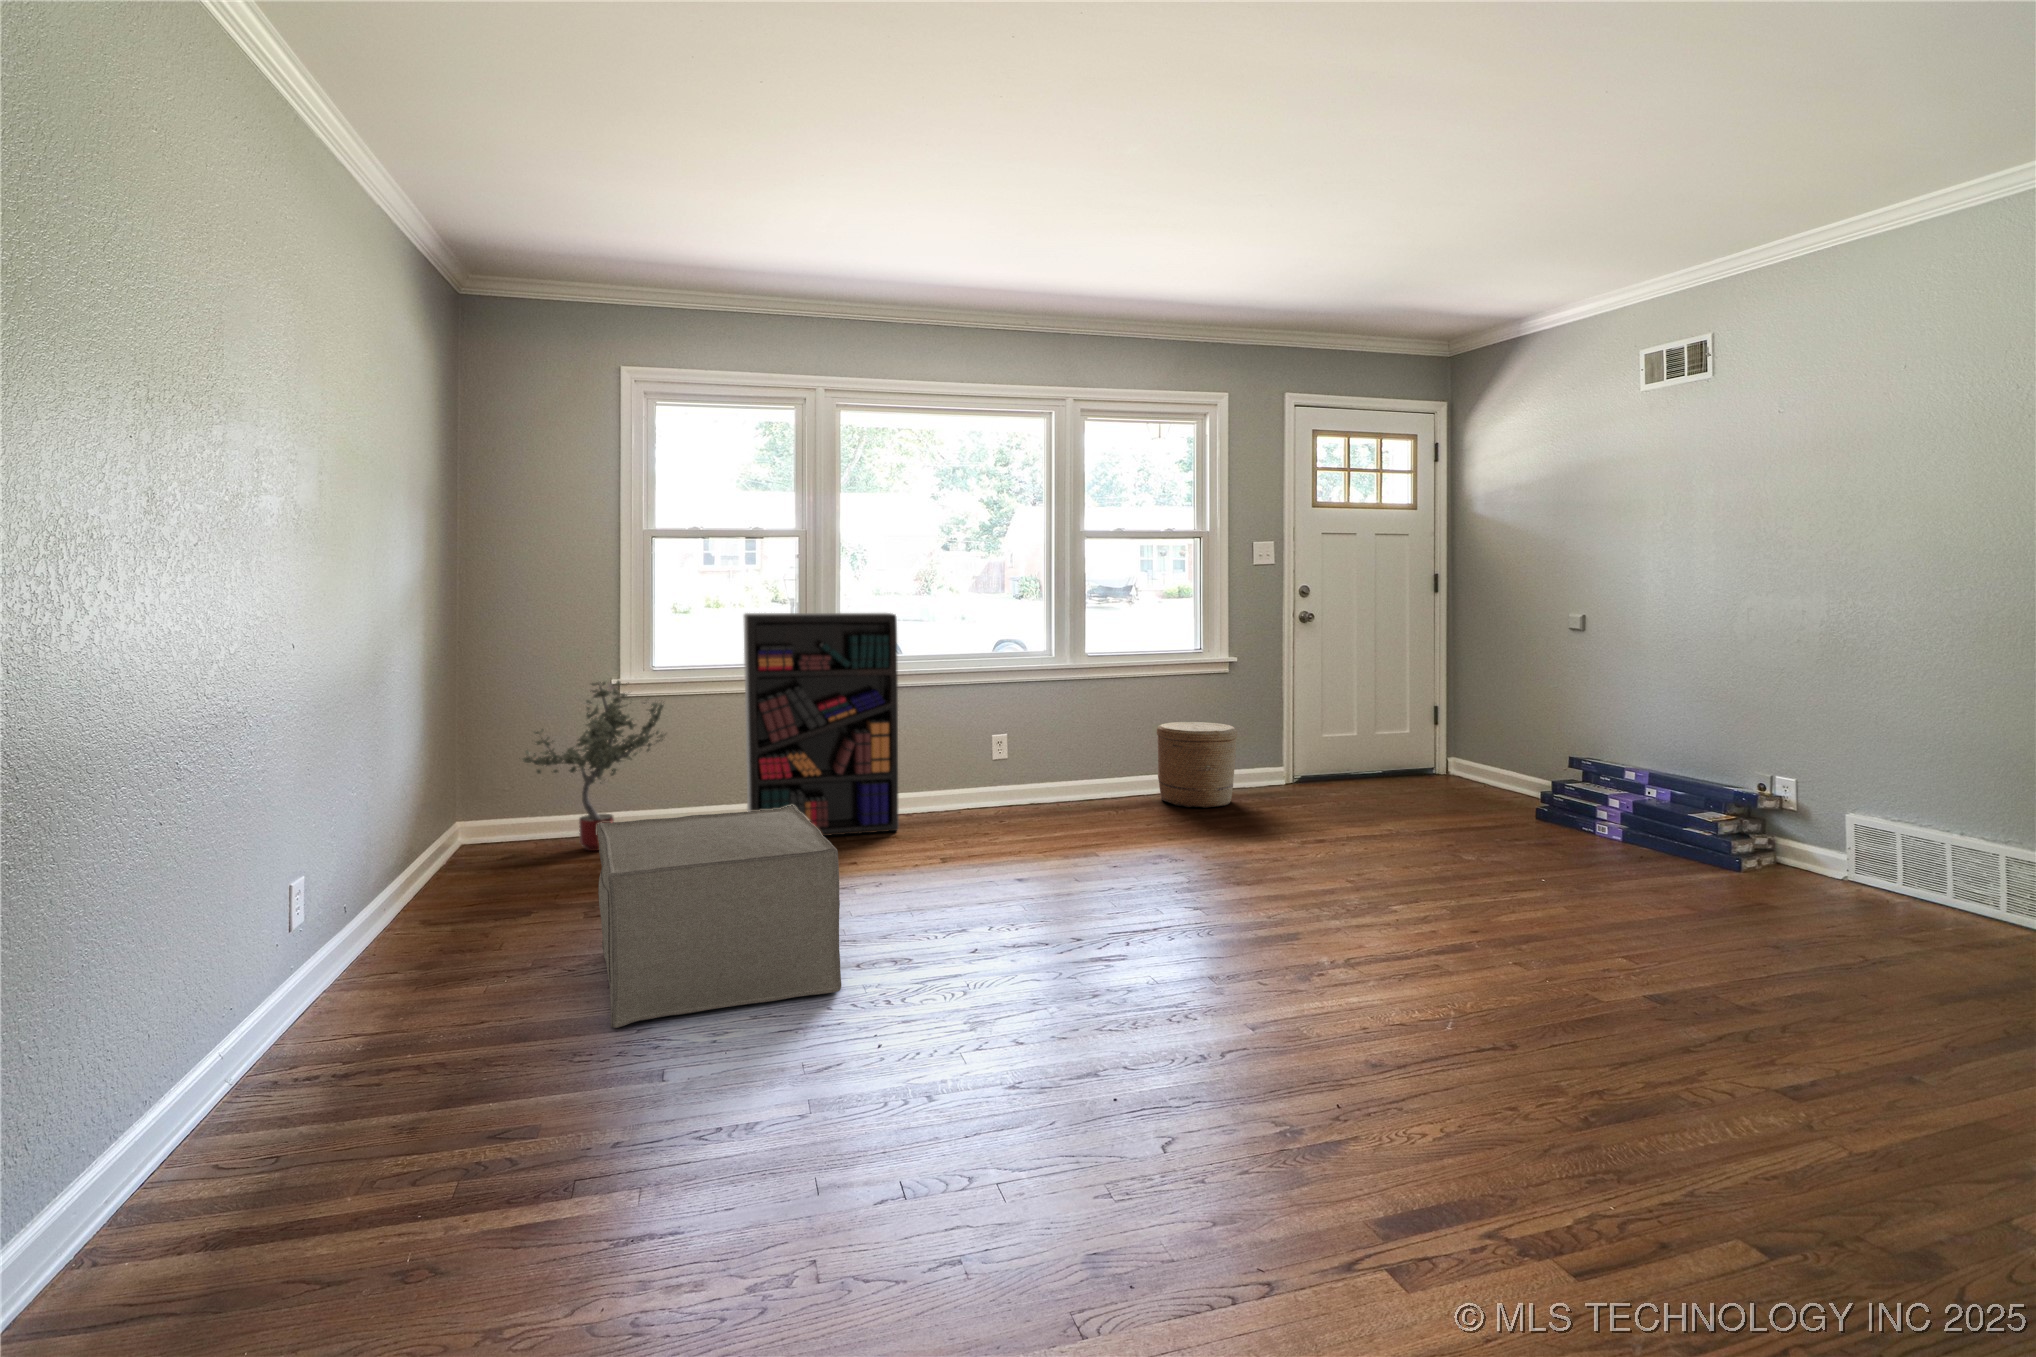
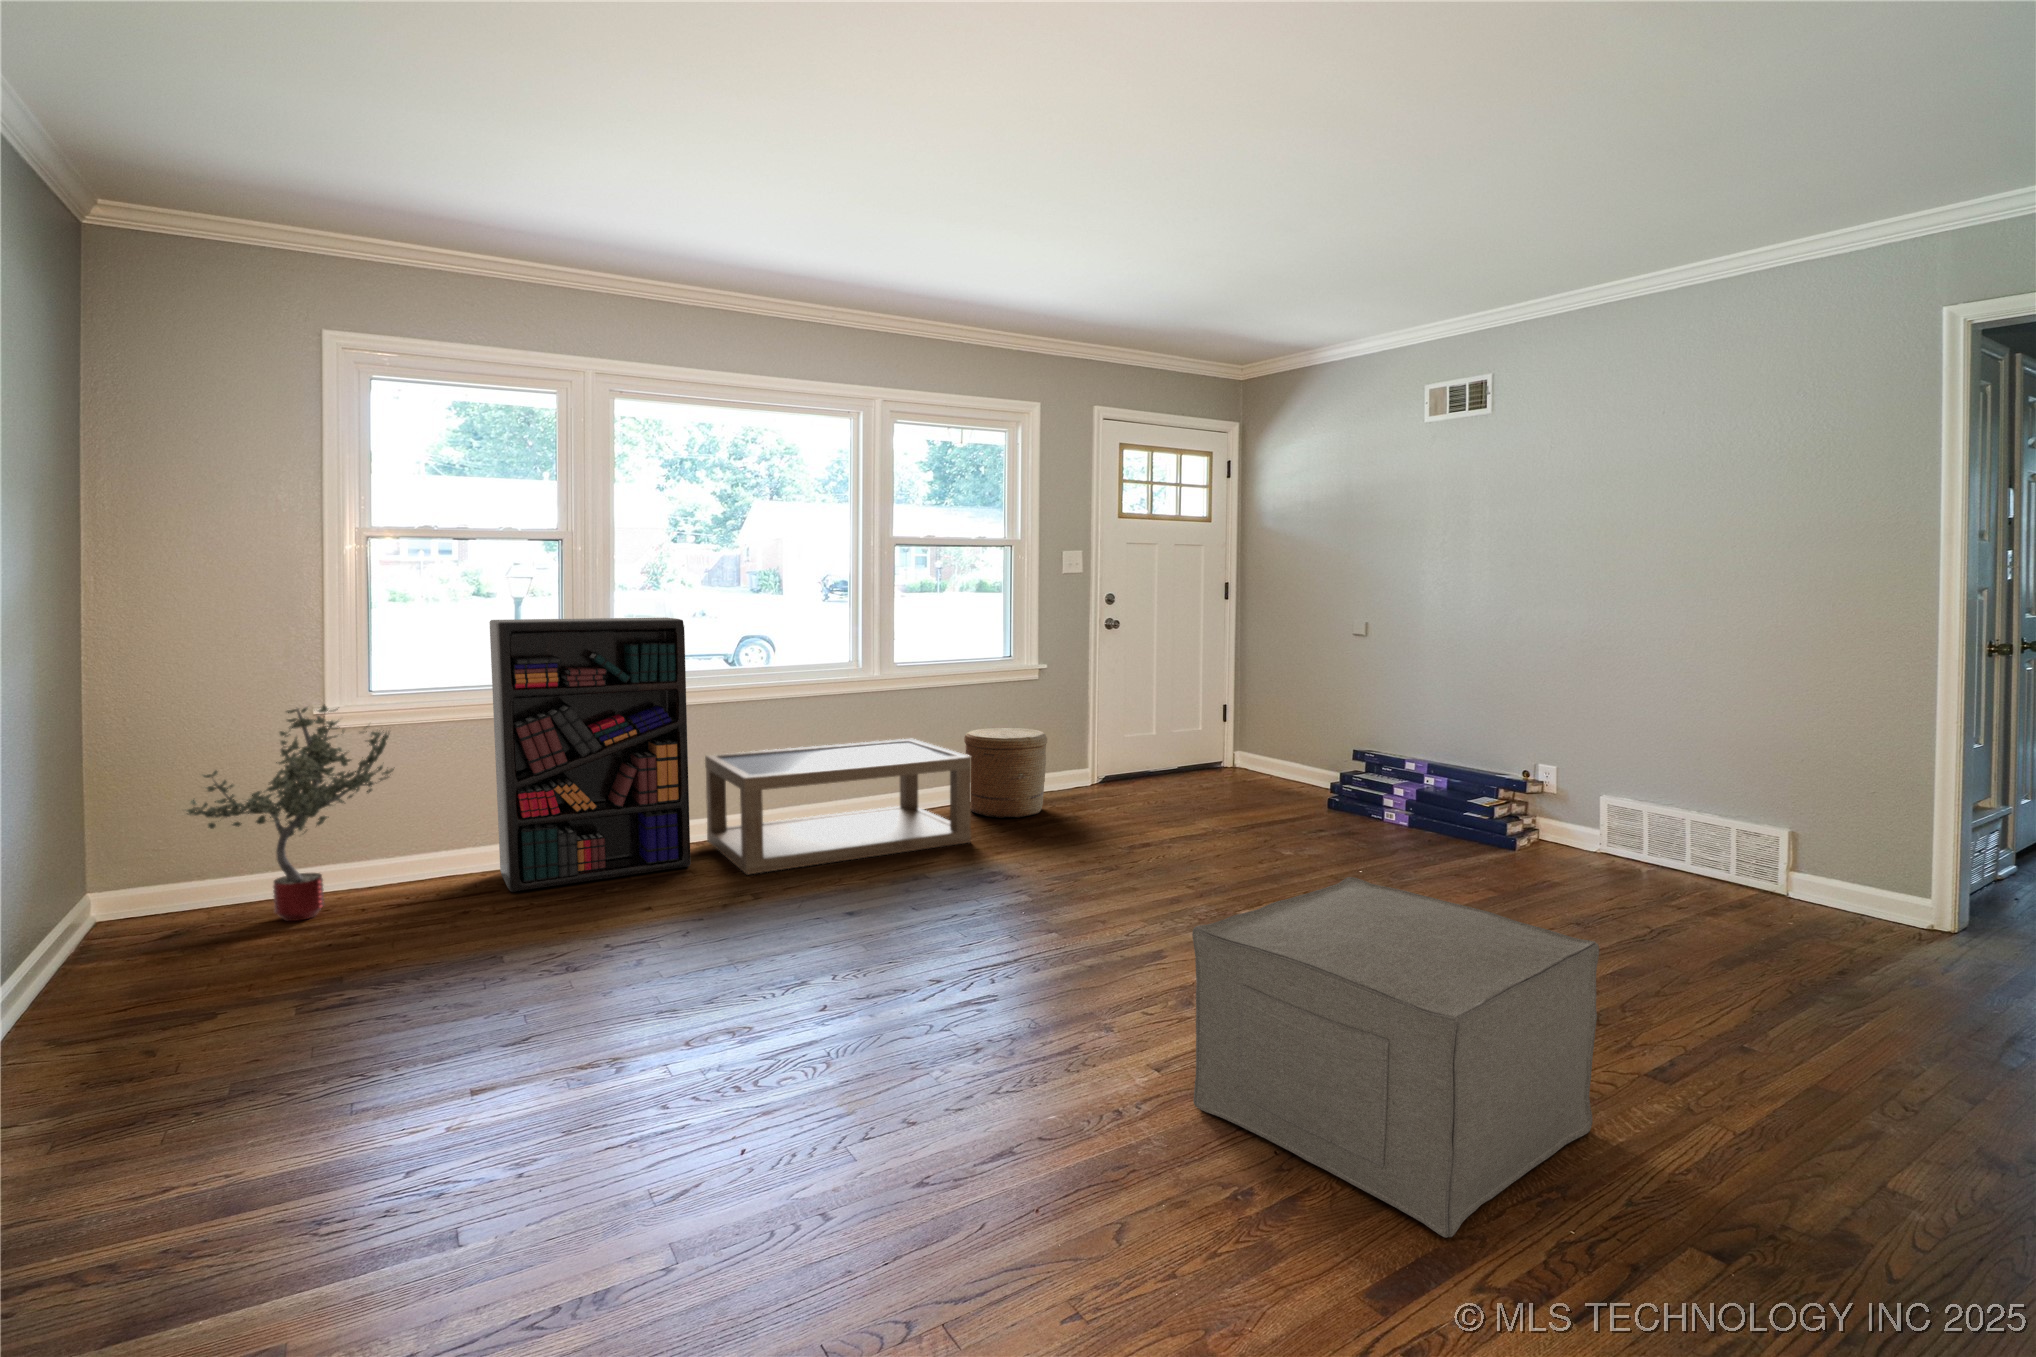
coffee table: none [918,728,1153,841] -> present [705,739,971,874]
ottoman: present [597,805,841,1028] -> present [1192,877,1599,1238]

